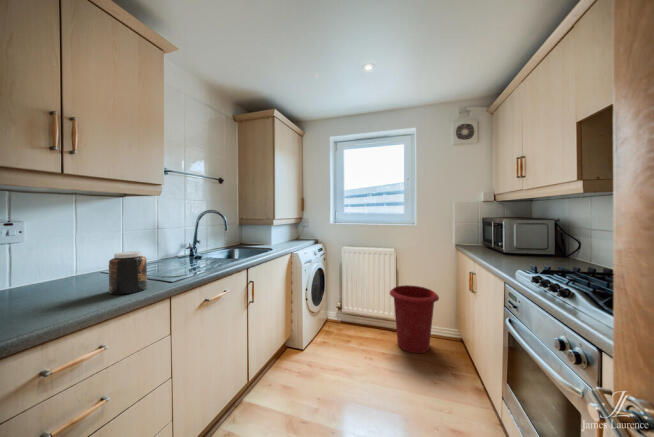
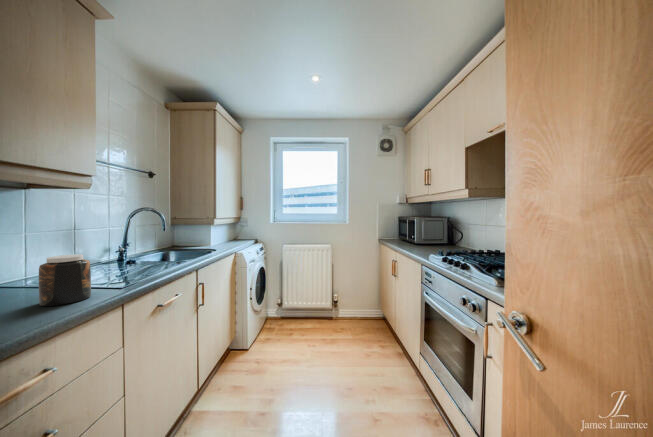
waste bin: present [390,285,439,353] -> none [328,276,369,334]

